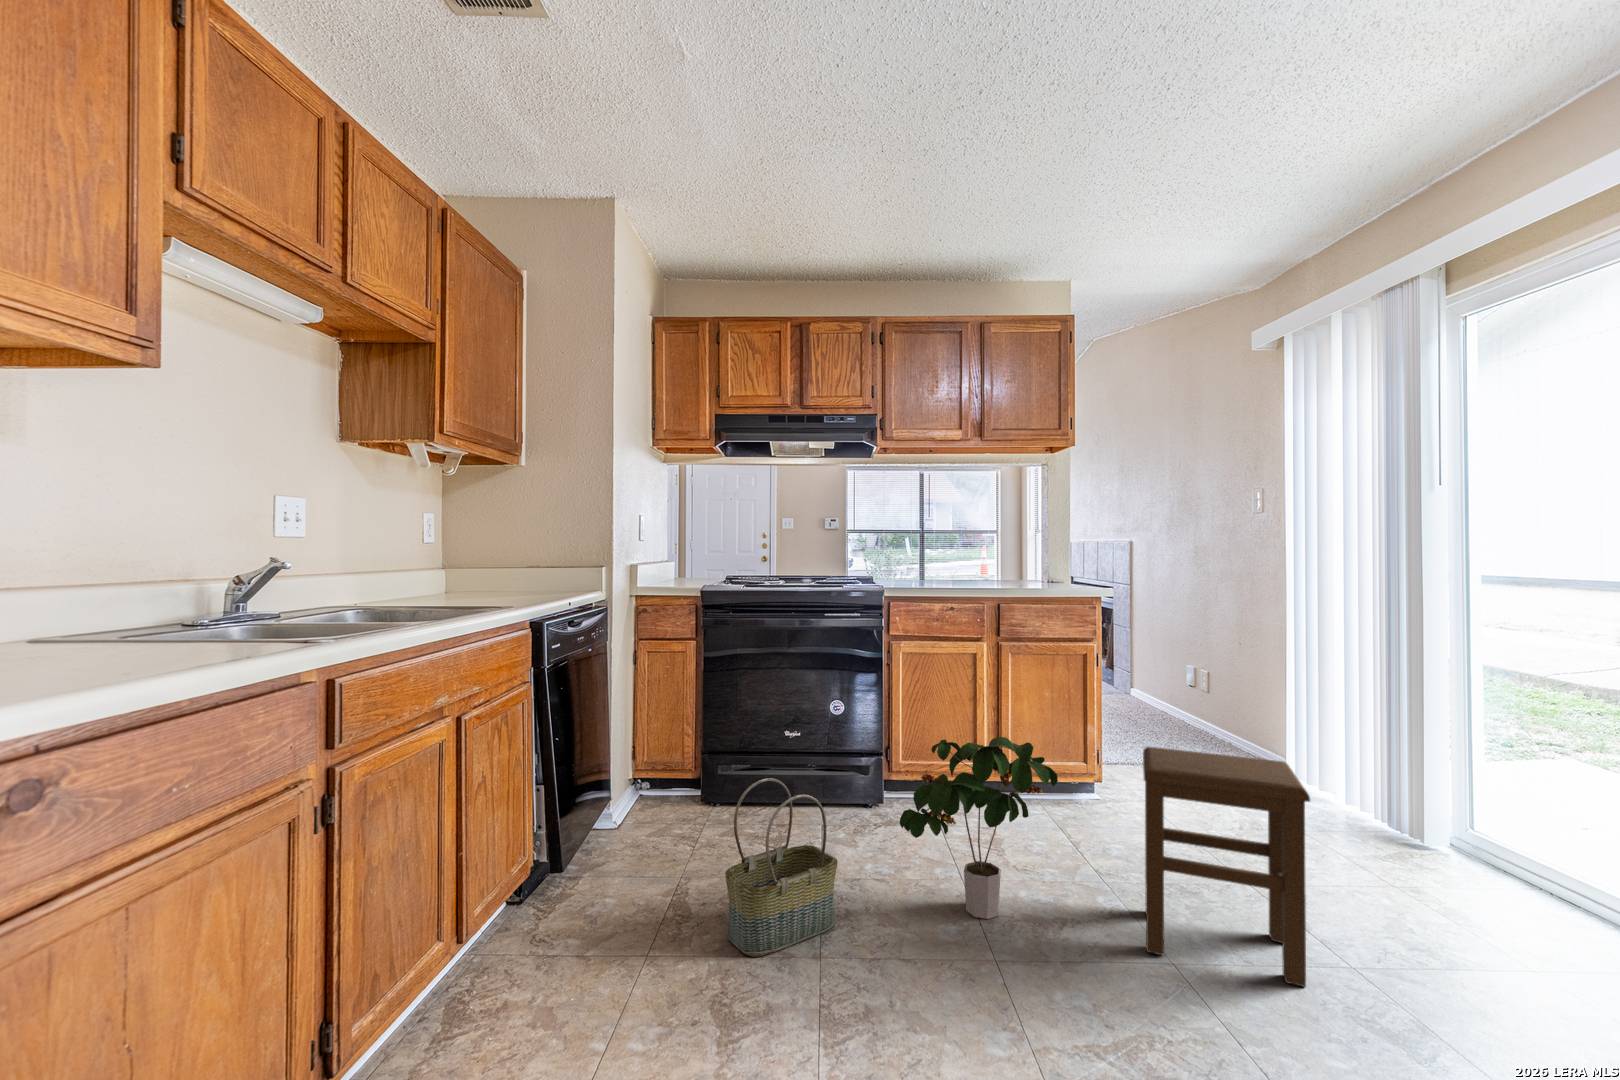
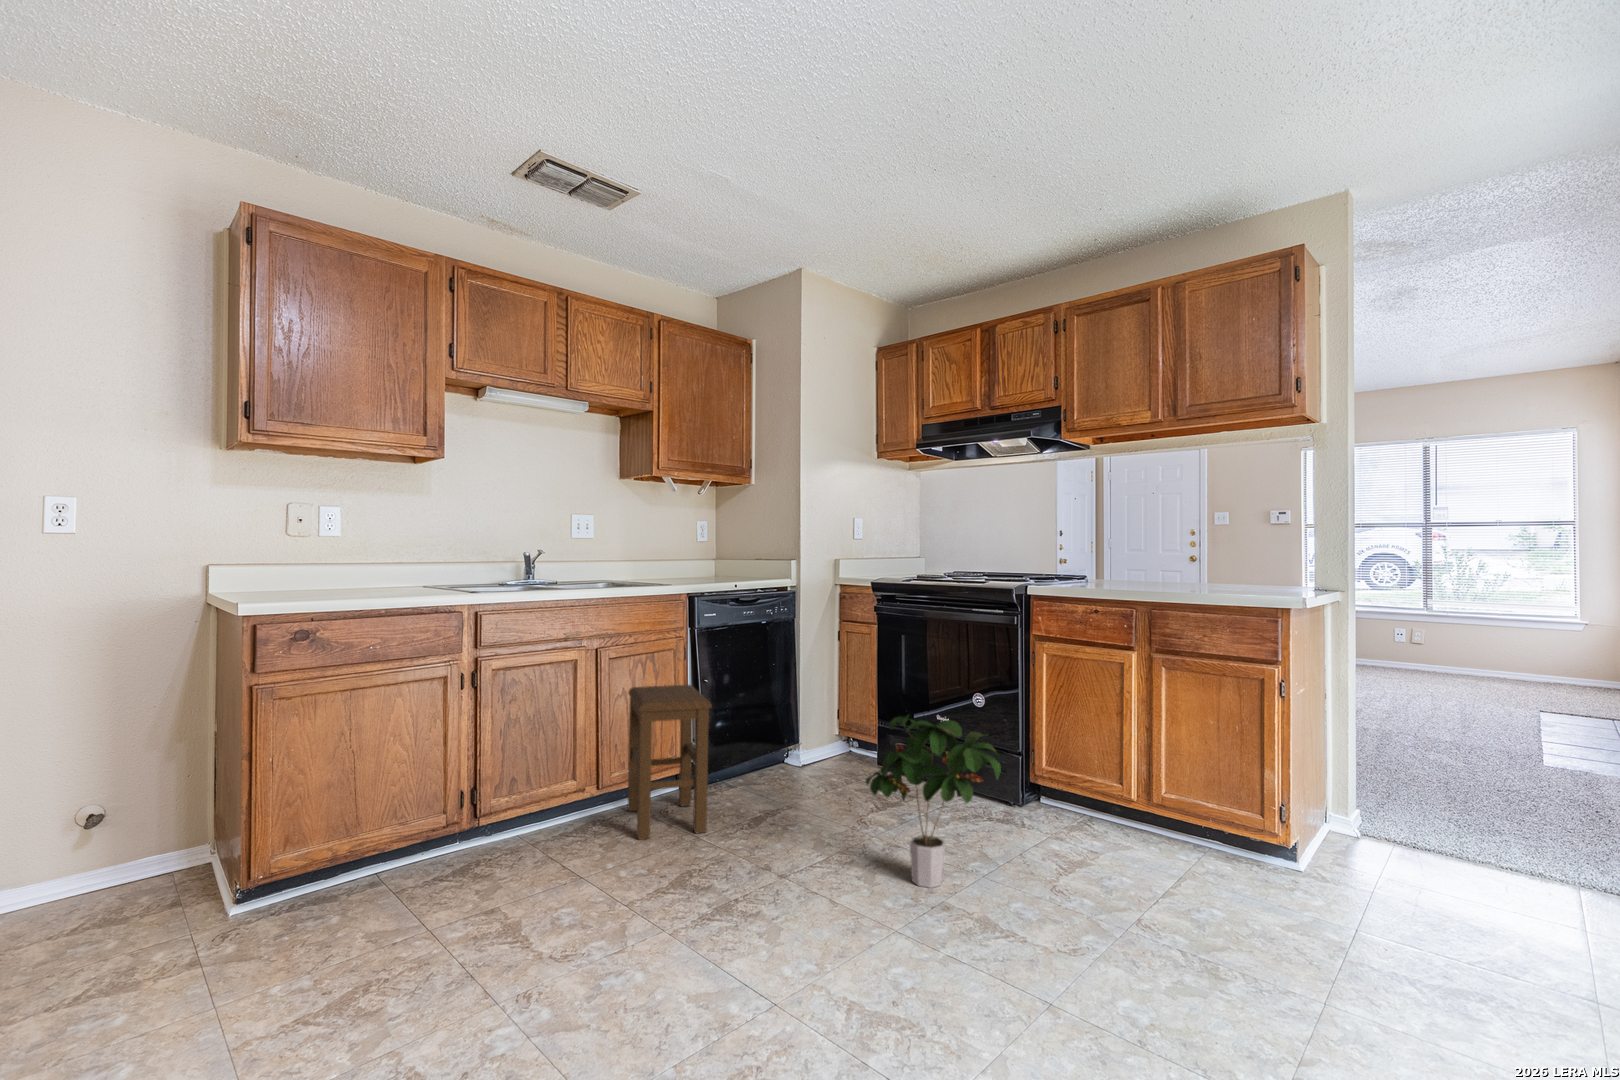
stool: present [1143,747,1310,987] -> present [628,685,712,840]
basket: present [725,778,838,957] -> none [731,720,821,848]

